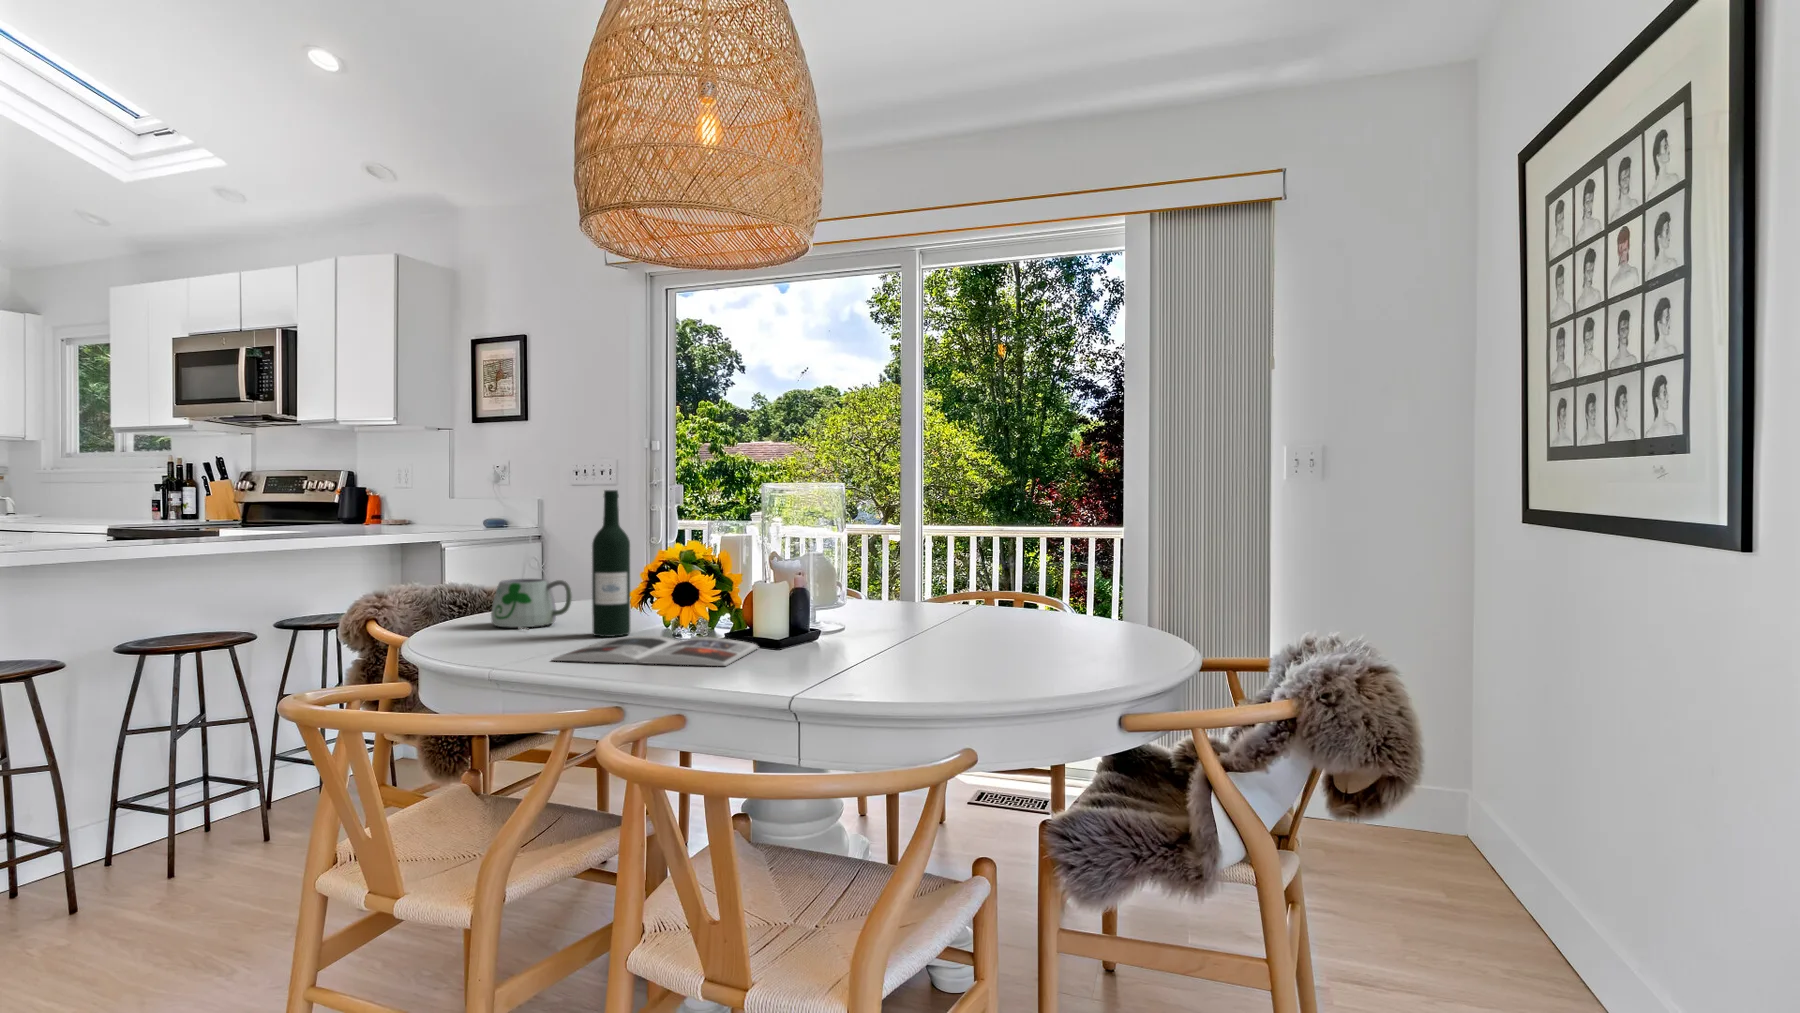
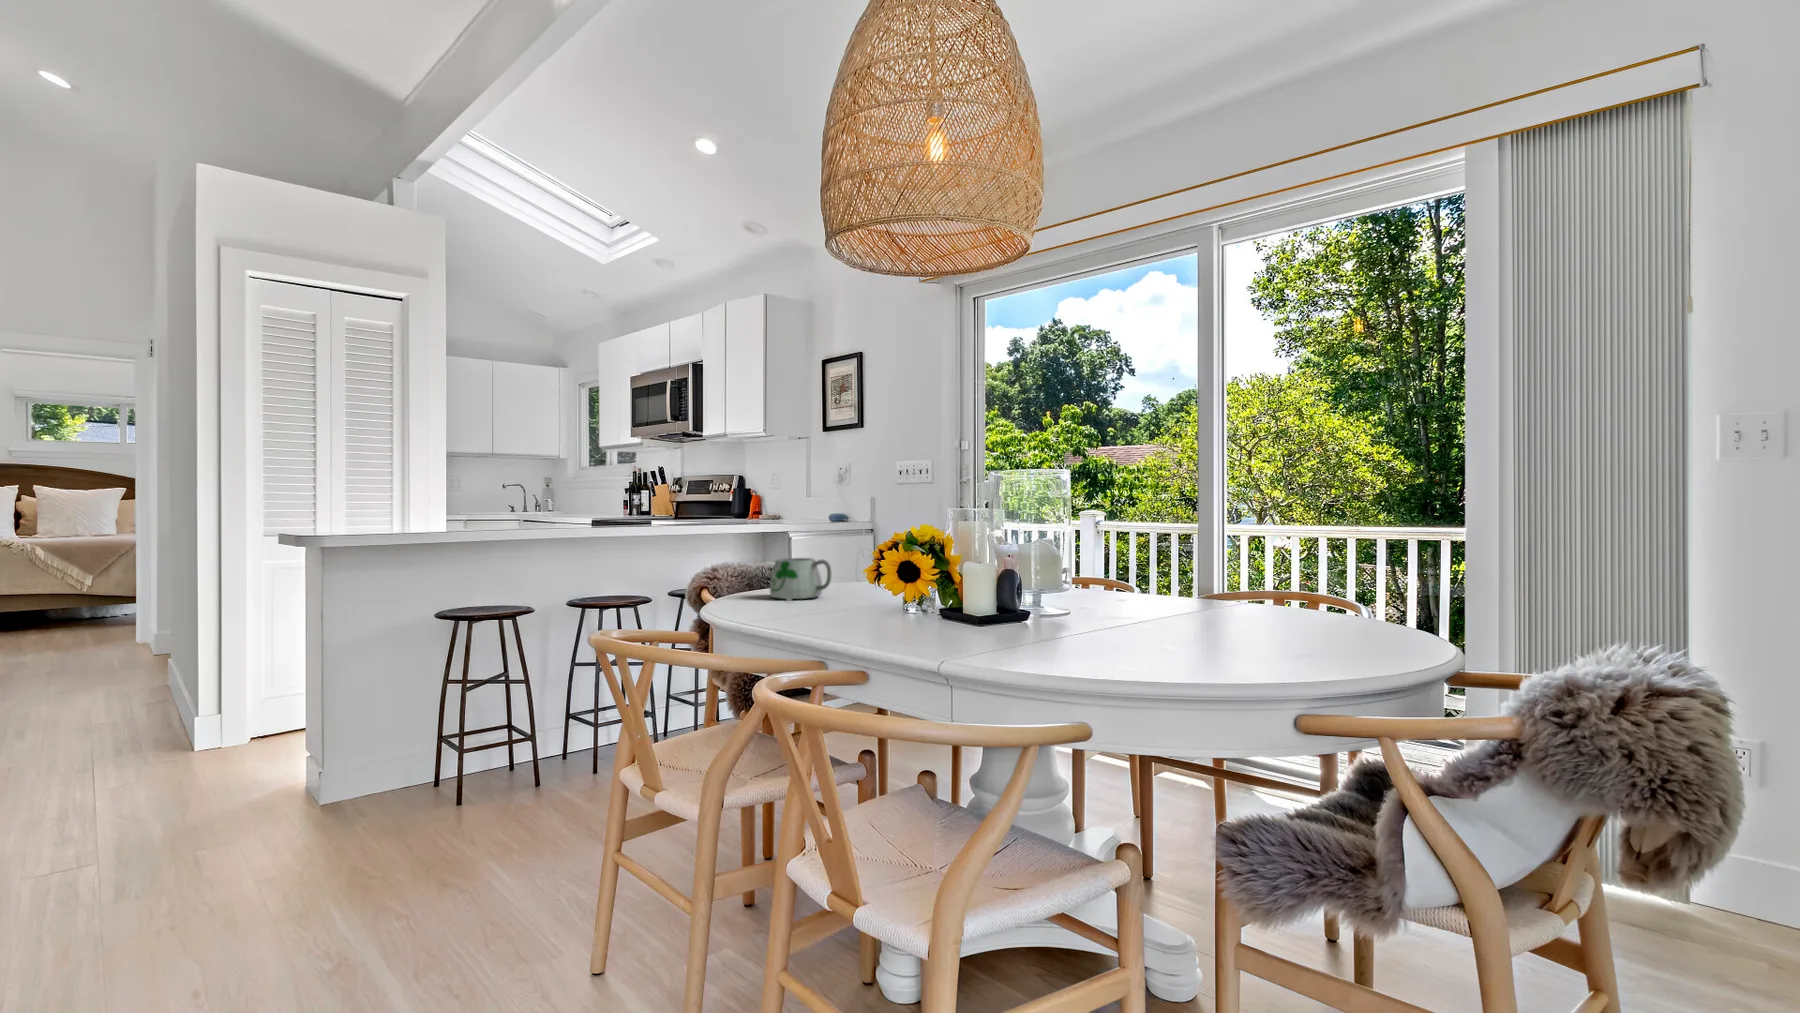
wine bottle: present [592,490,630,637] -> none [837,480,869,609]
magazine: present [553,636,758,666] -> none [778,609,963,639]

